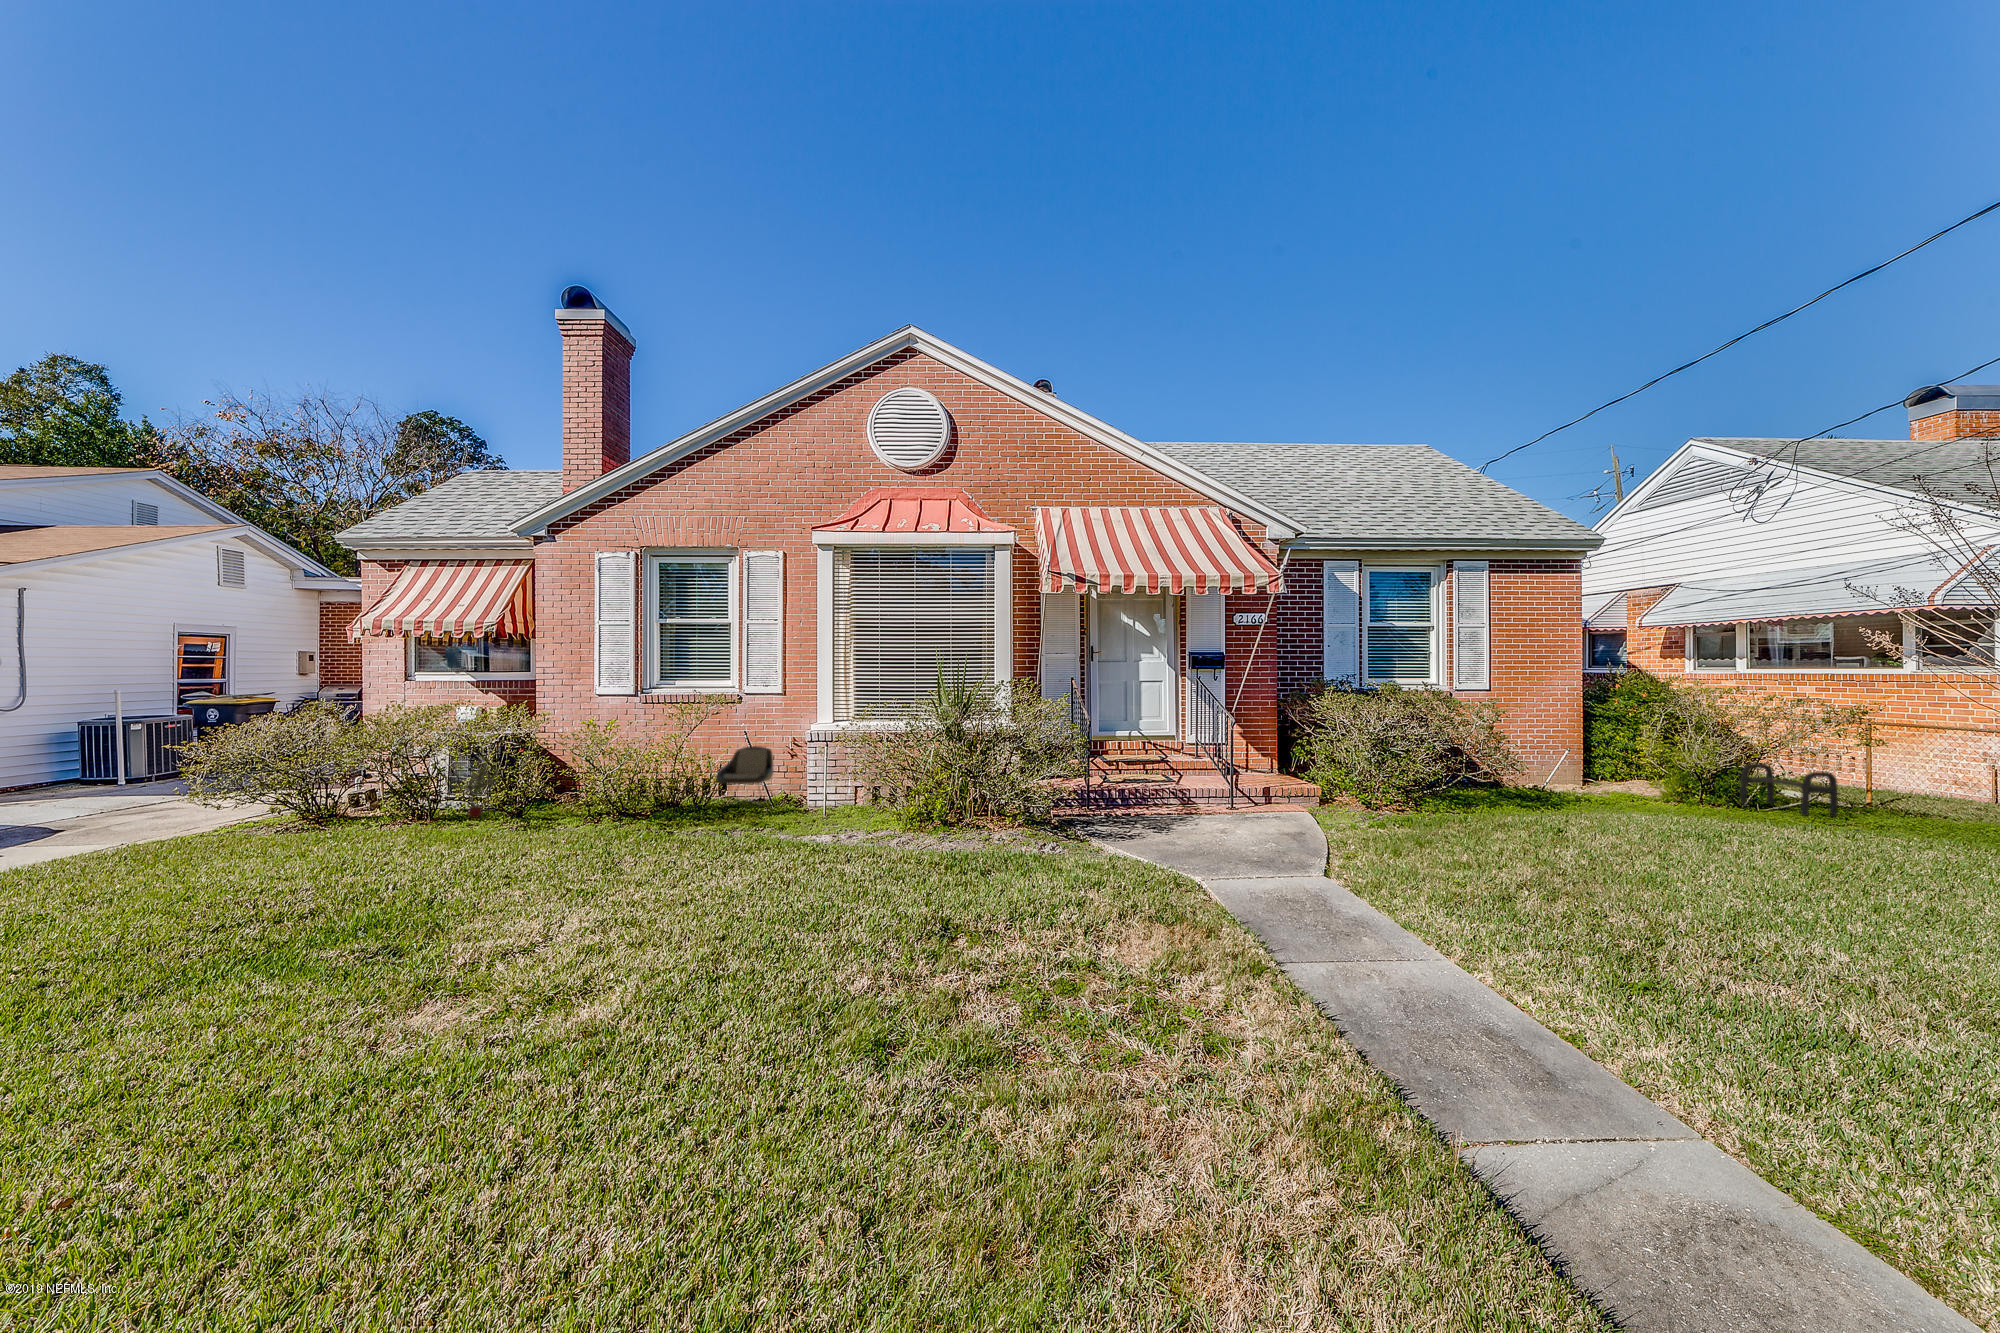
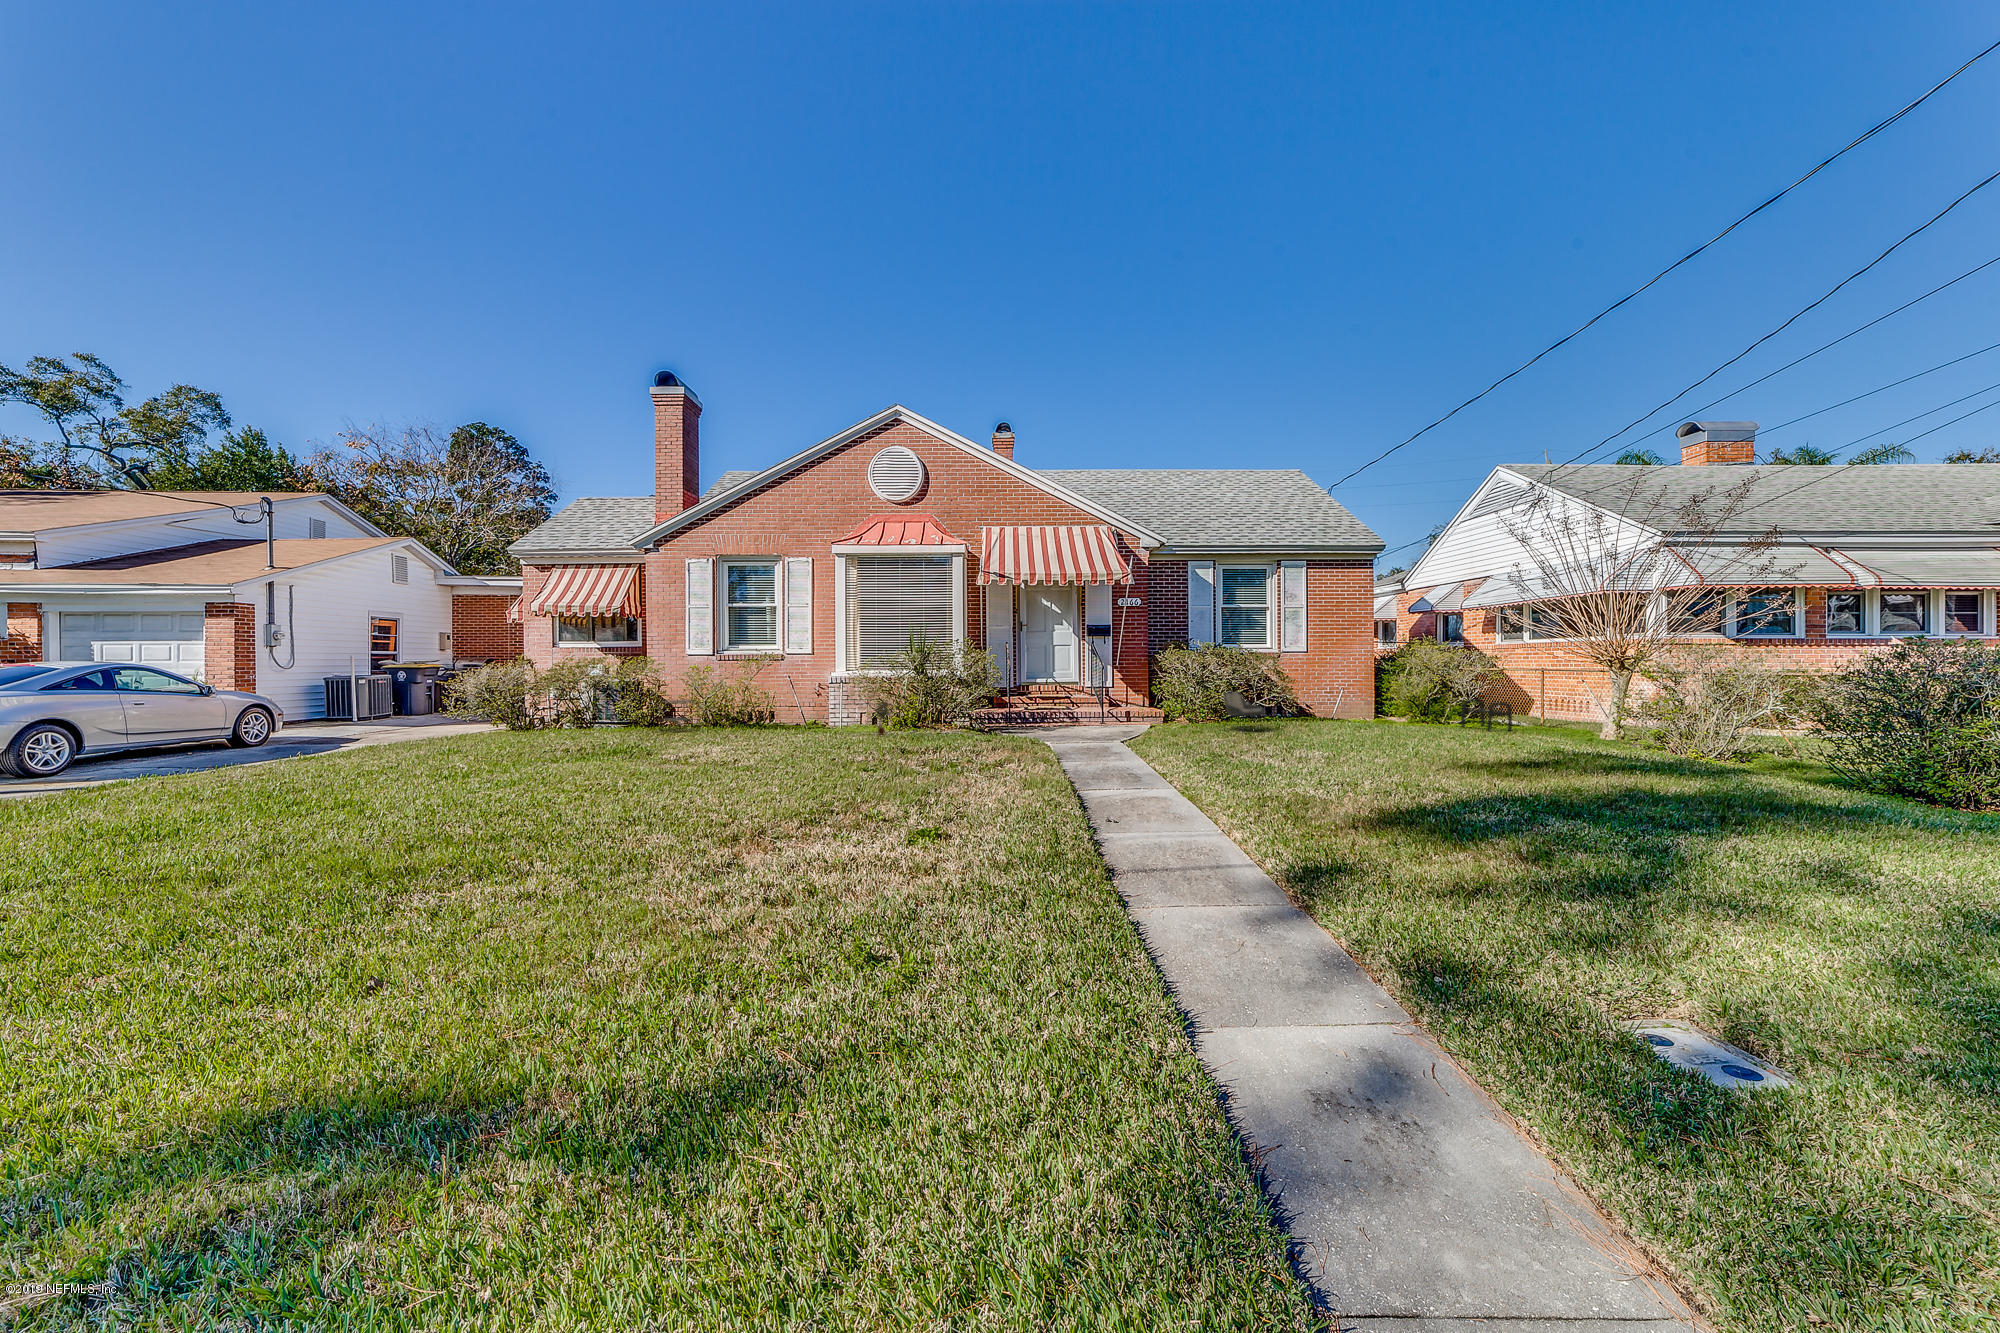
lounge chair: present [716,746,774,807] -> present [1223,692,1265,733]
potted tree: present [452,763,499,818] -> present [876,701,893,735]
side table: none [537,767,602,825] -> present [660,699,700,732]

